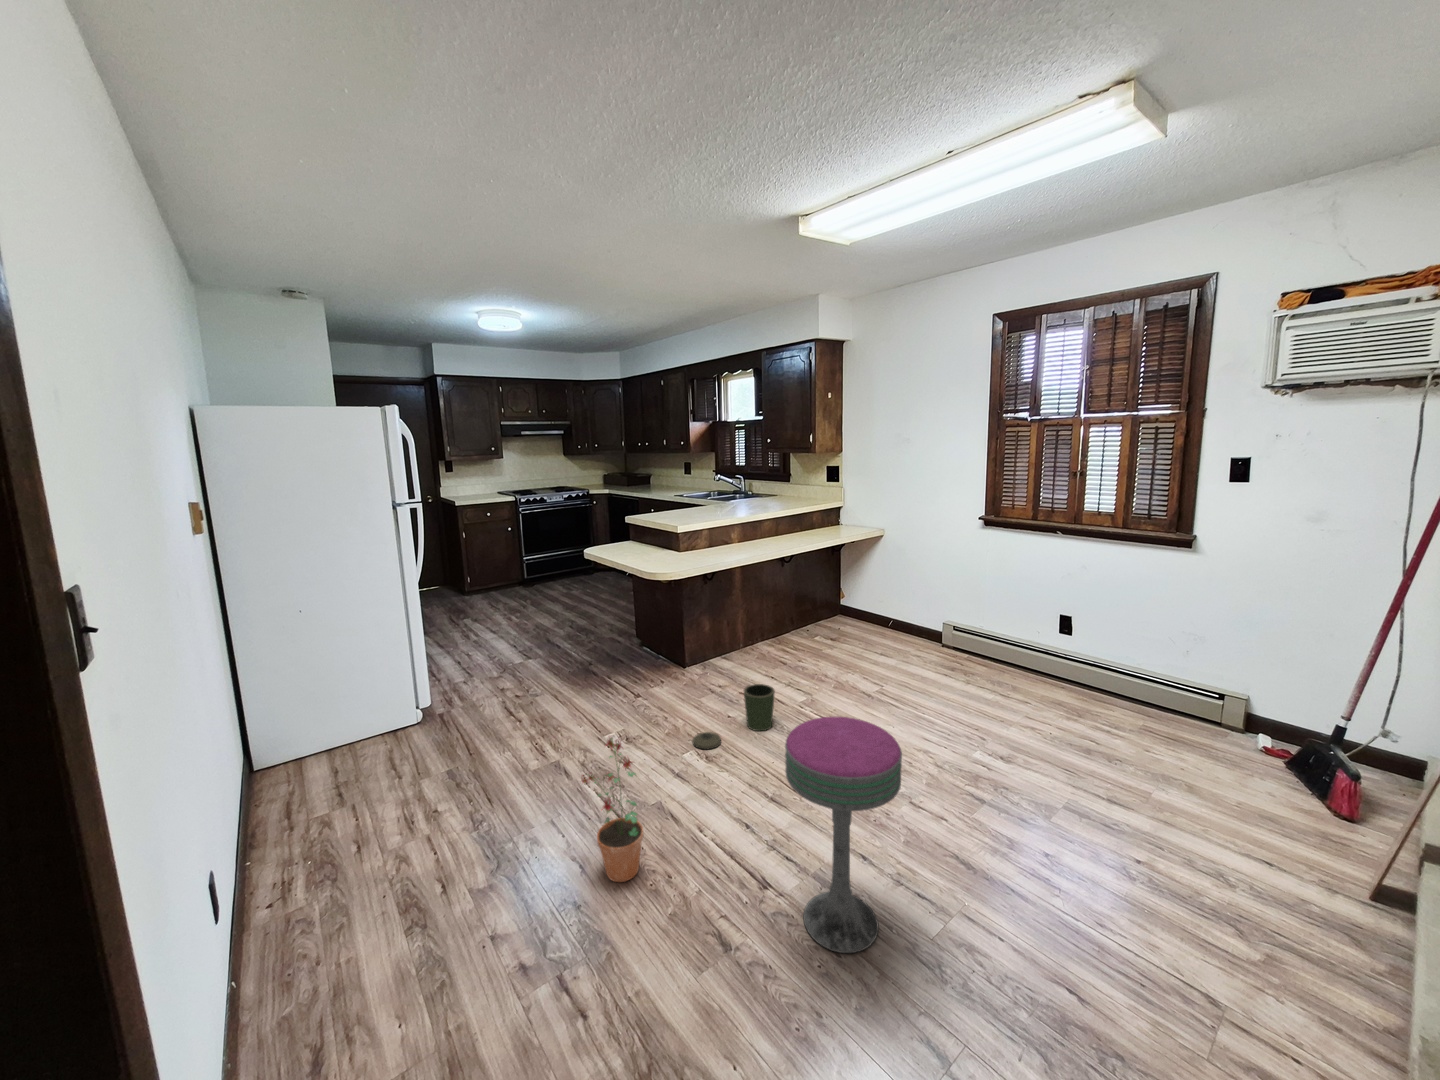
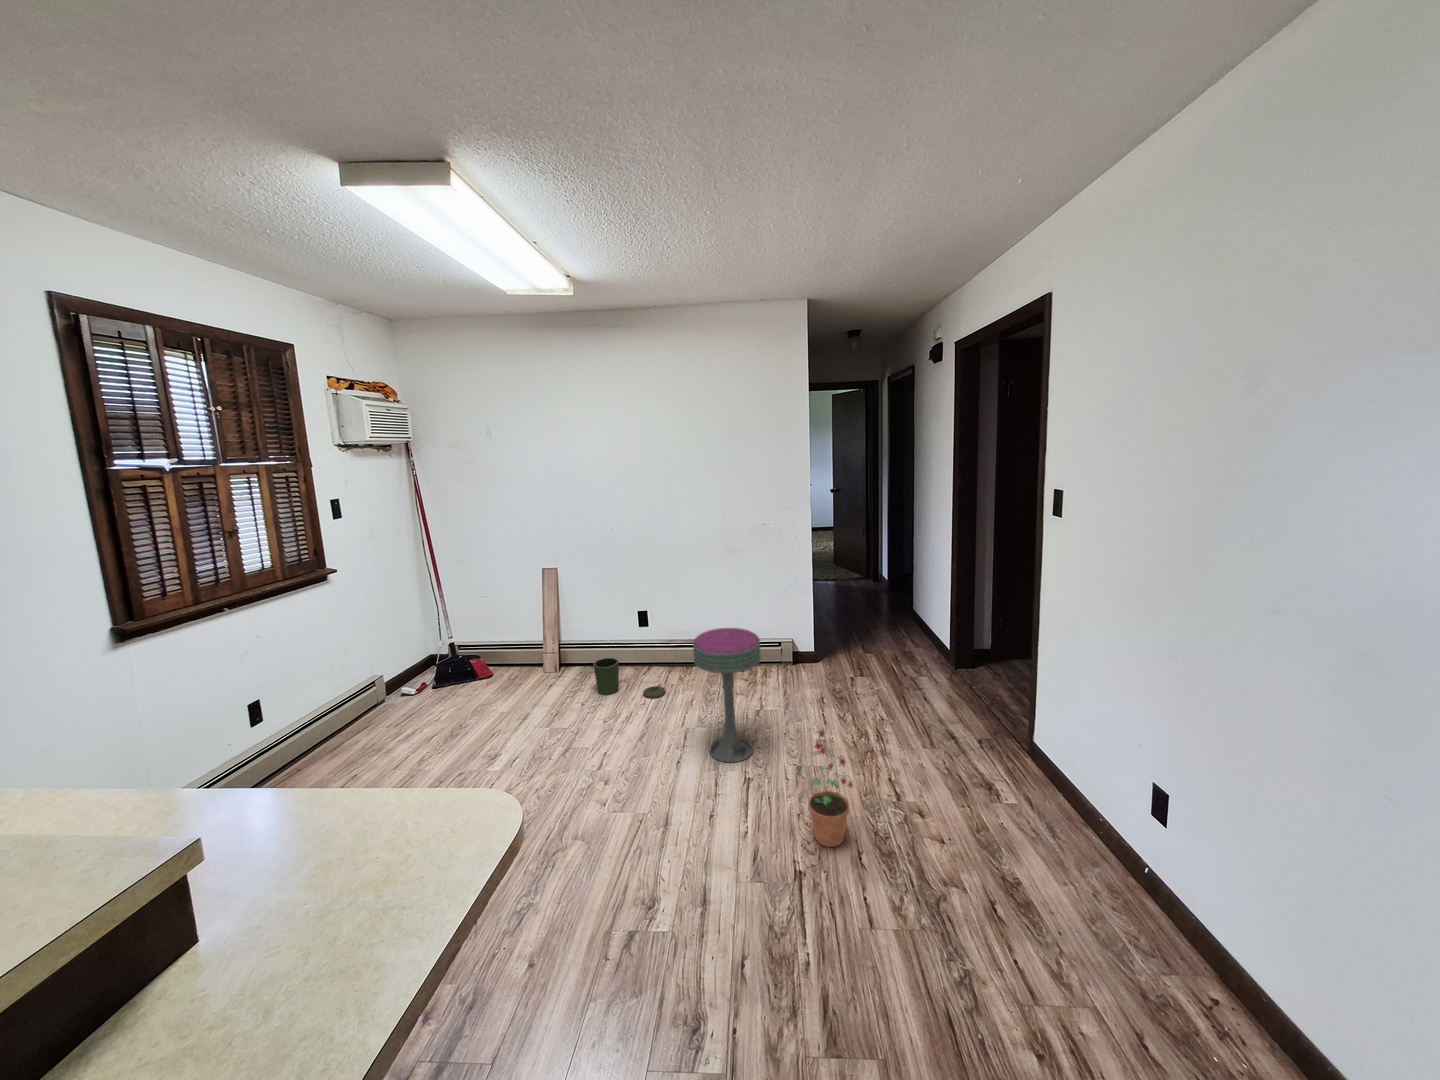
trash can: present [693,684,775,749] -> present [593,658,665,698]

